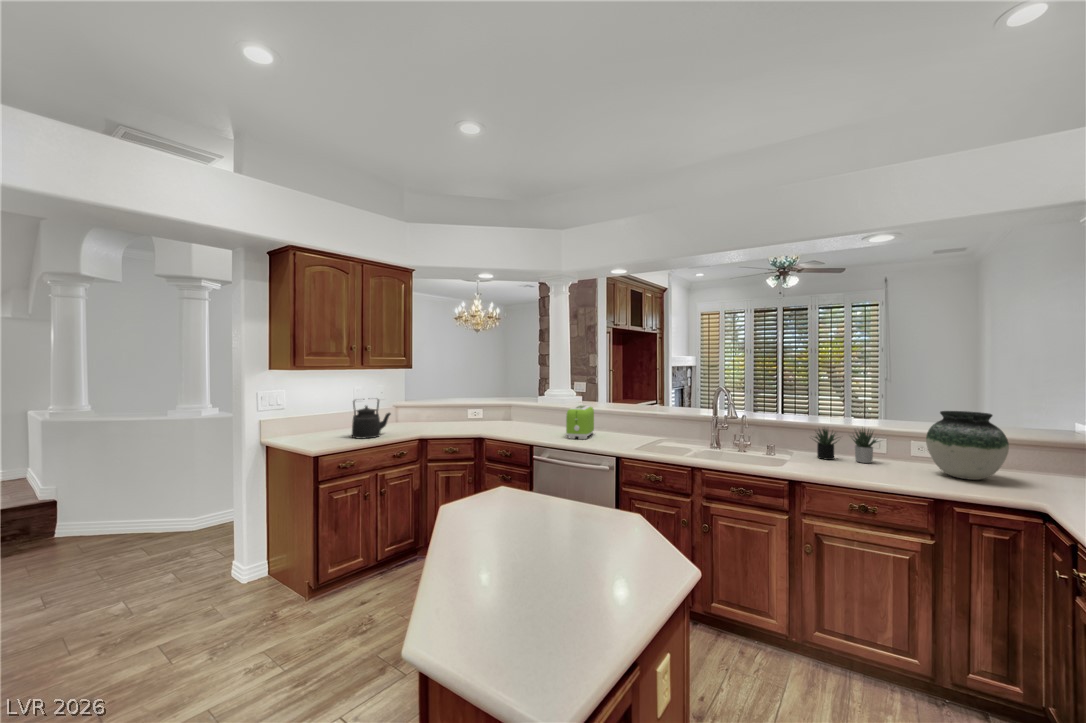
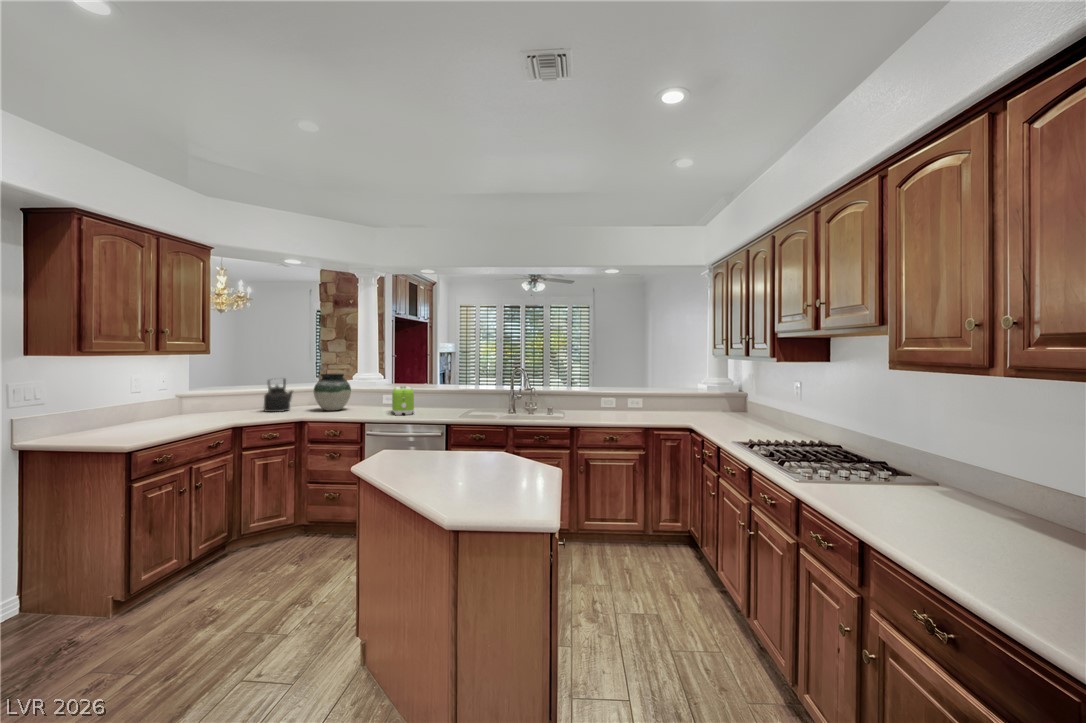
kettle: present [352,399,391,439] -> present [264,379,292,412]
vase: present [926,411,1009,480] -> present [314,374,351,411]
succulent plant: present [815,429,878,463] -> none [574,390,616,414]

